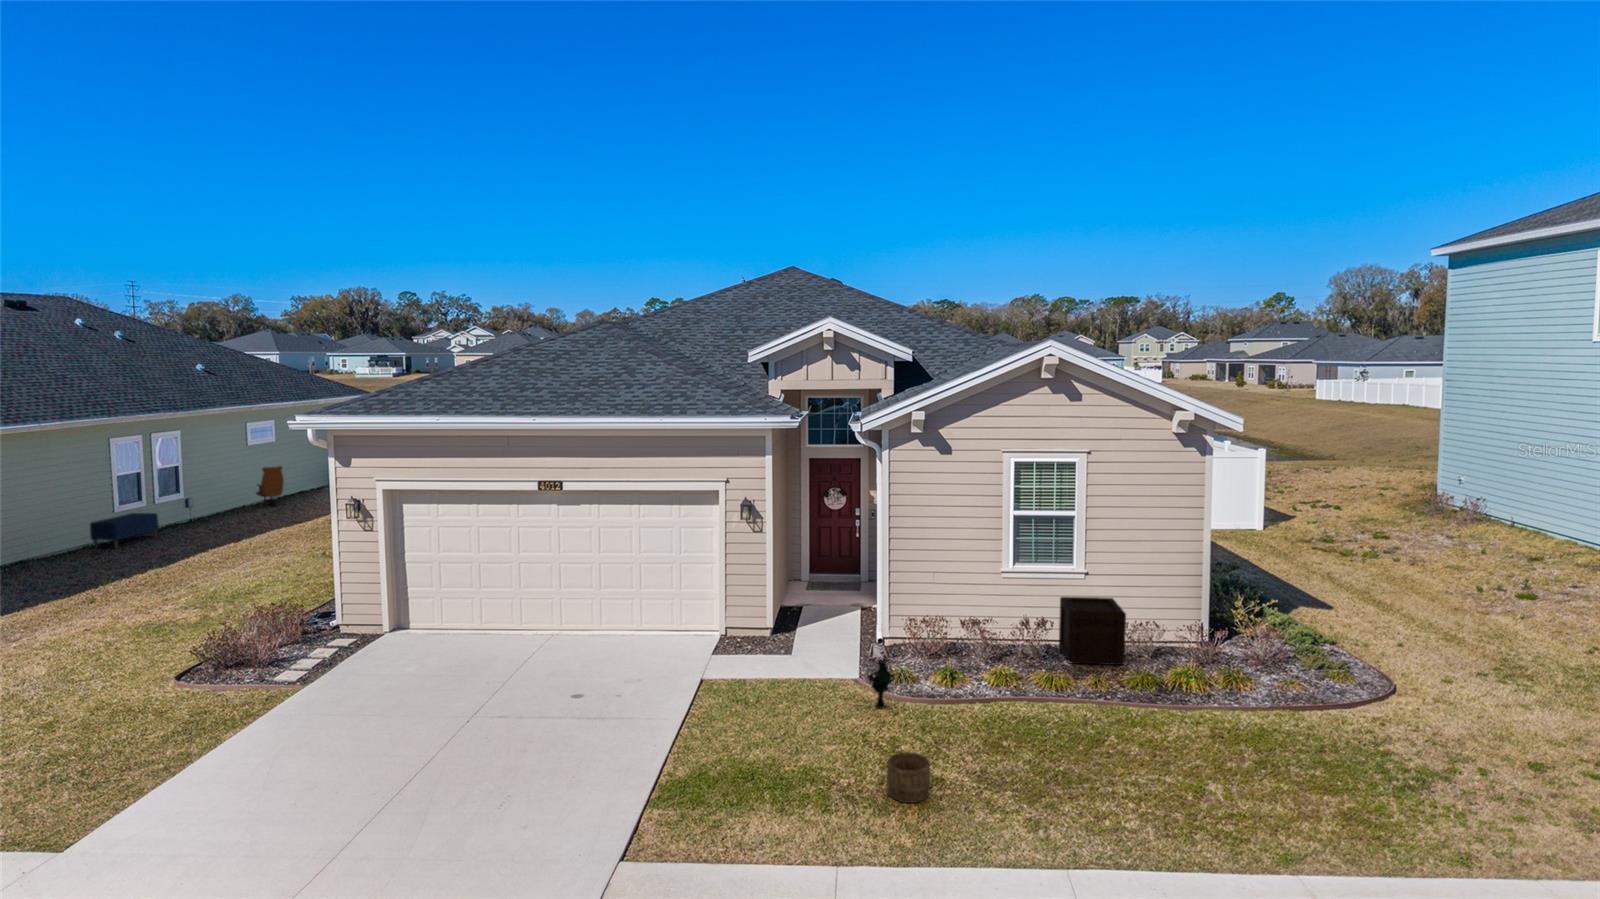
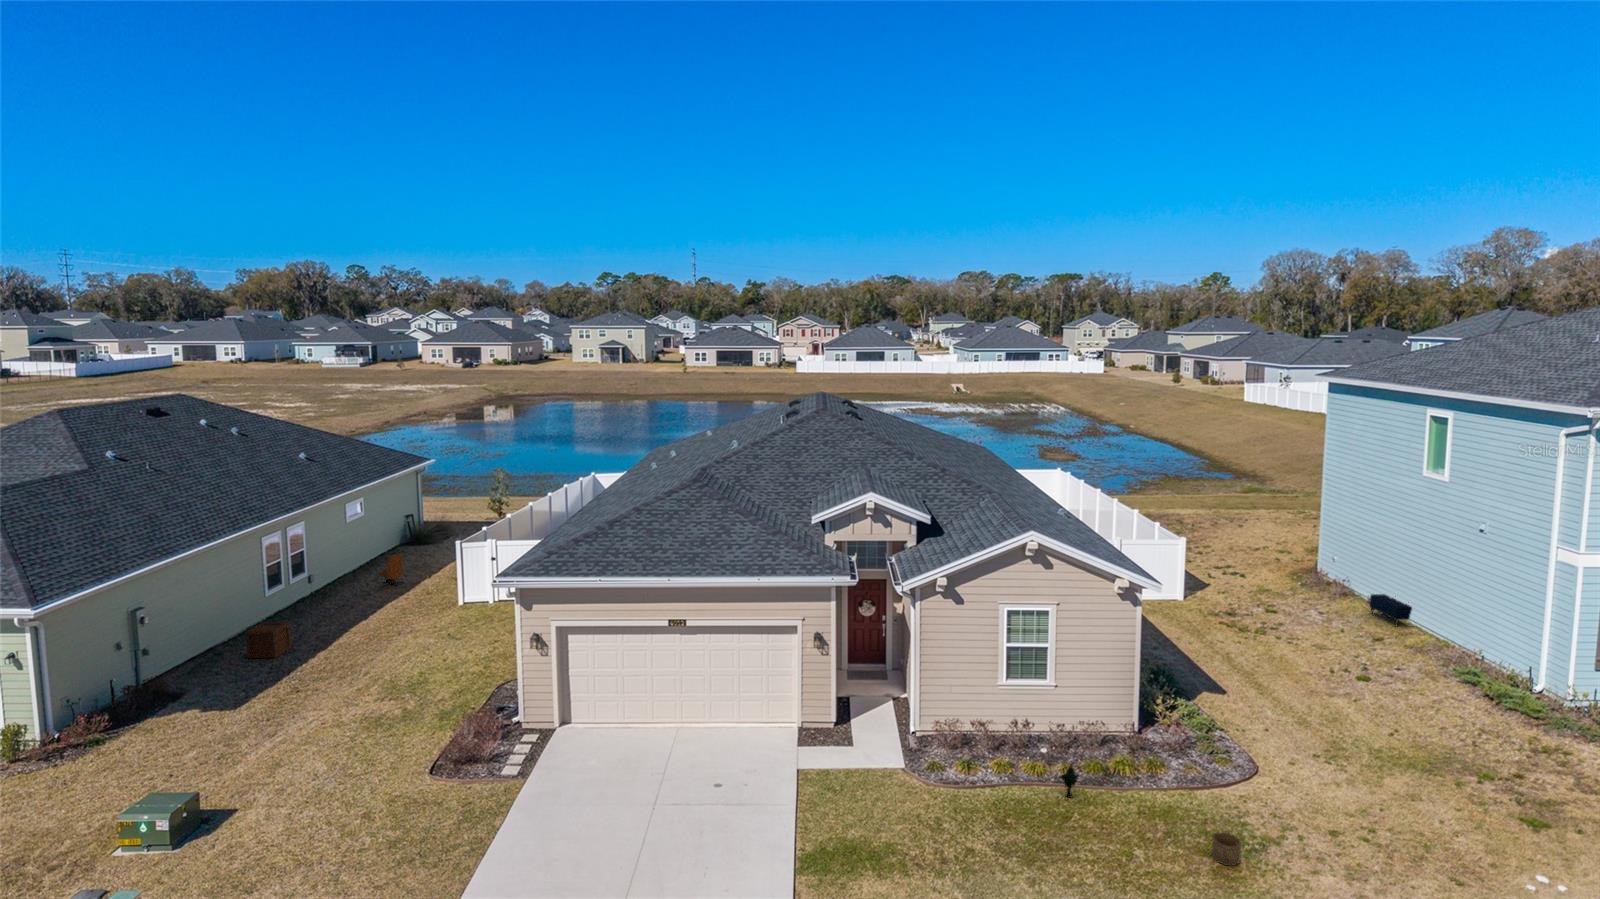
bench: present [90,513,159,548] -> present [1369,594,1412,626]
wooden crate: present [1059,597,1126,665] -> present [245,622,292,658]
decorative plant: present [867,656,894,708] -> present [1061,763,1079,798]
wooden bucket: present [886,752,931,803] -> present [1212,832,1242,866]

